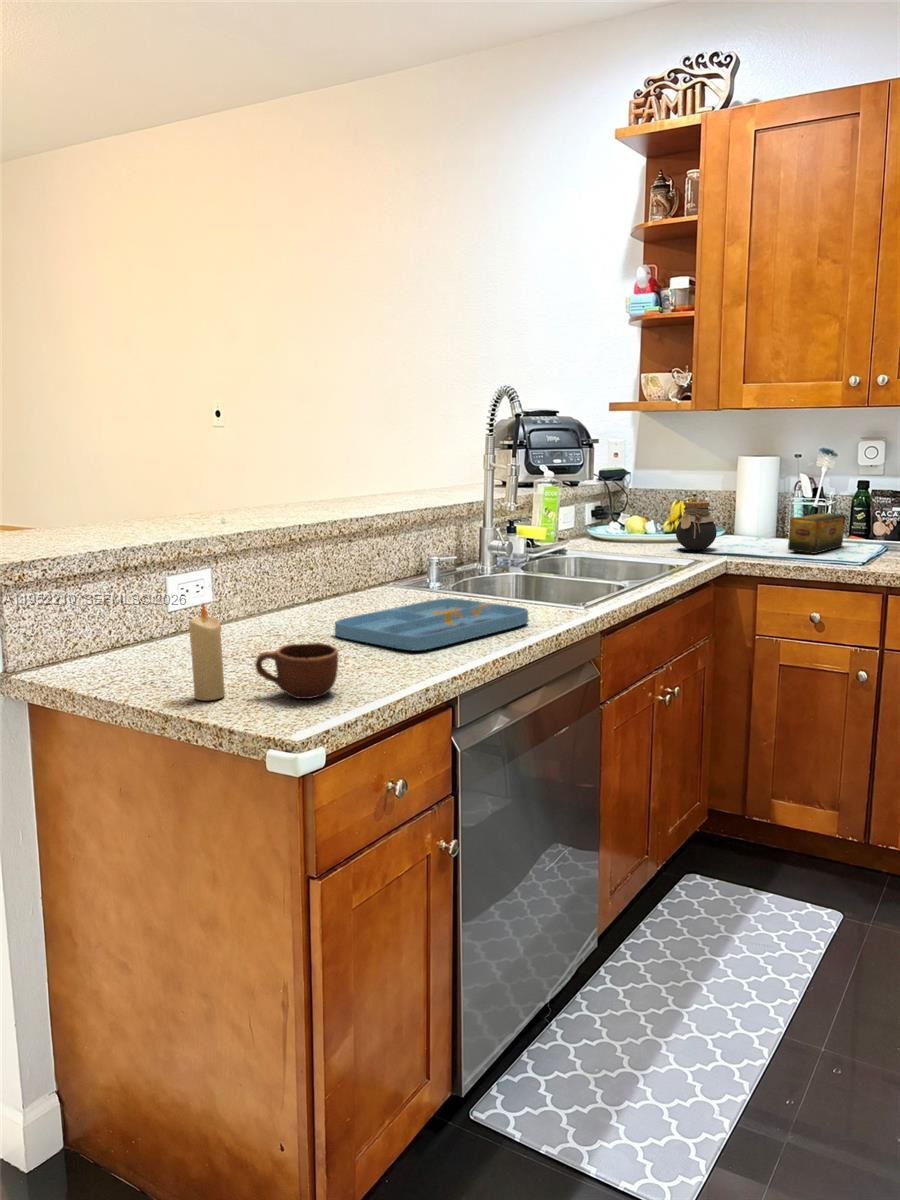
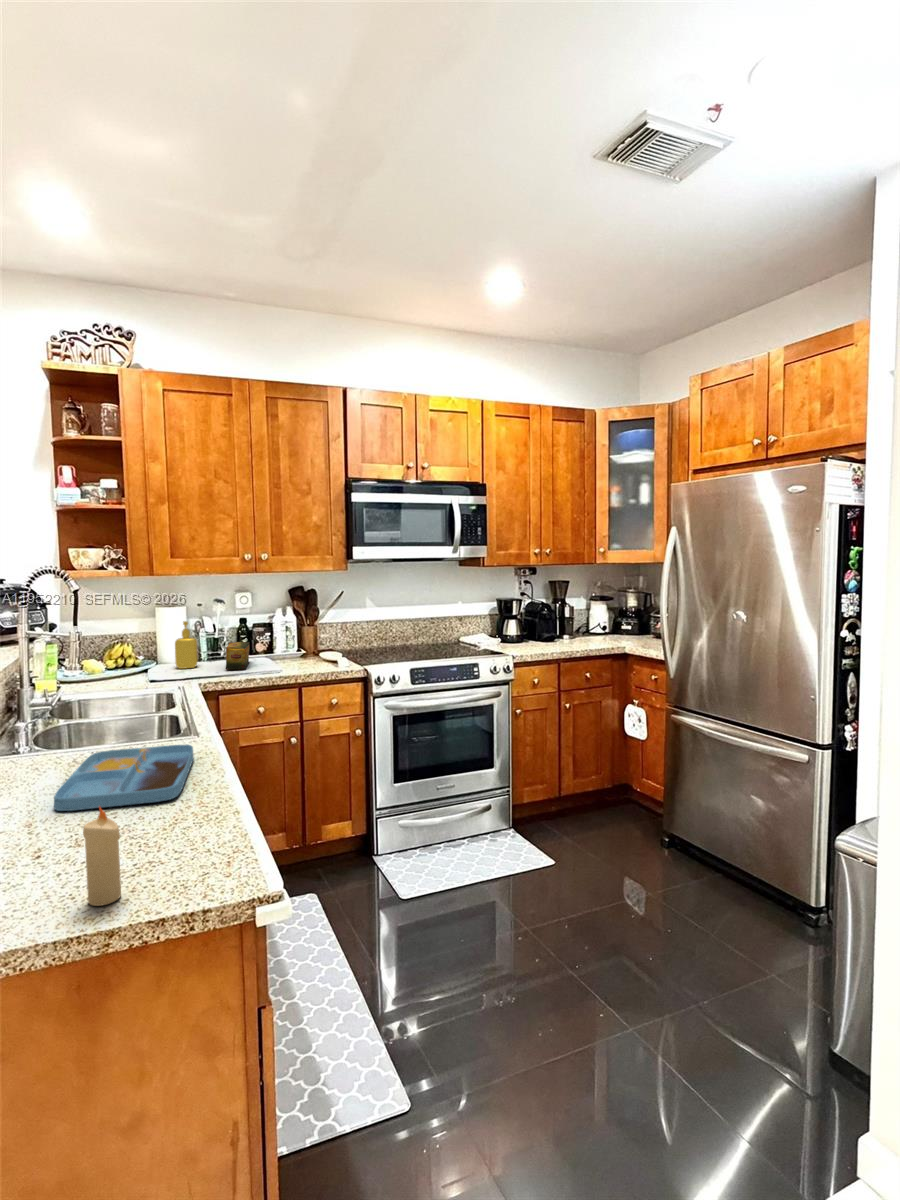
soap dispenser: none [735,476,770,545] -> present [175,621,198,669]
jar: present [676,502,717,550] -> none [143,642,174,678]
mug: present [255,643,338,699] -> none [146,810,215,866]

